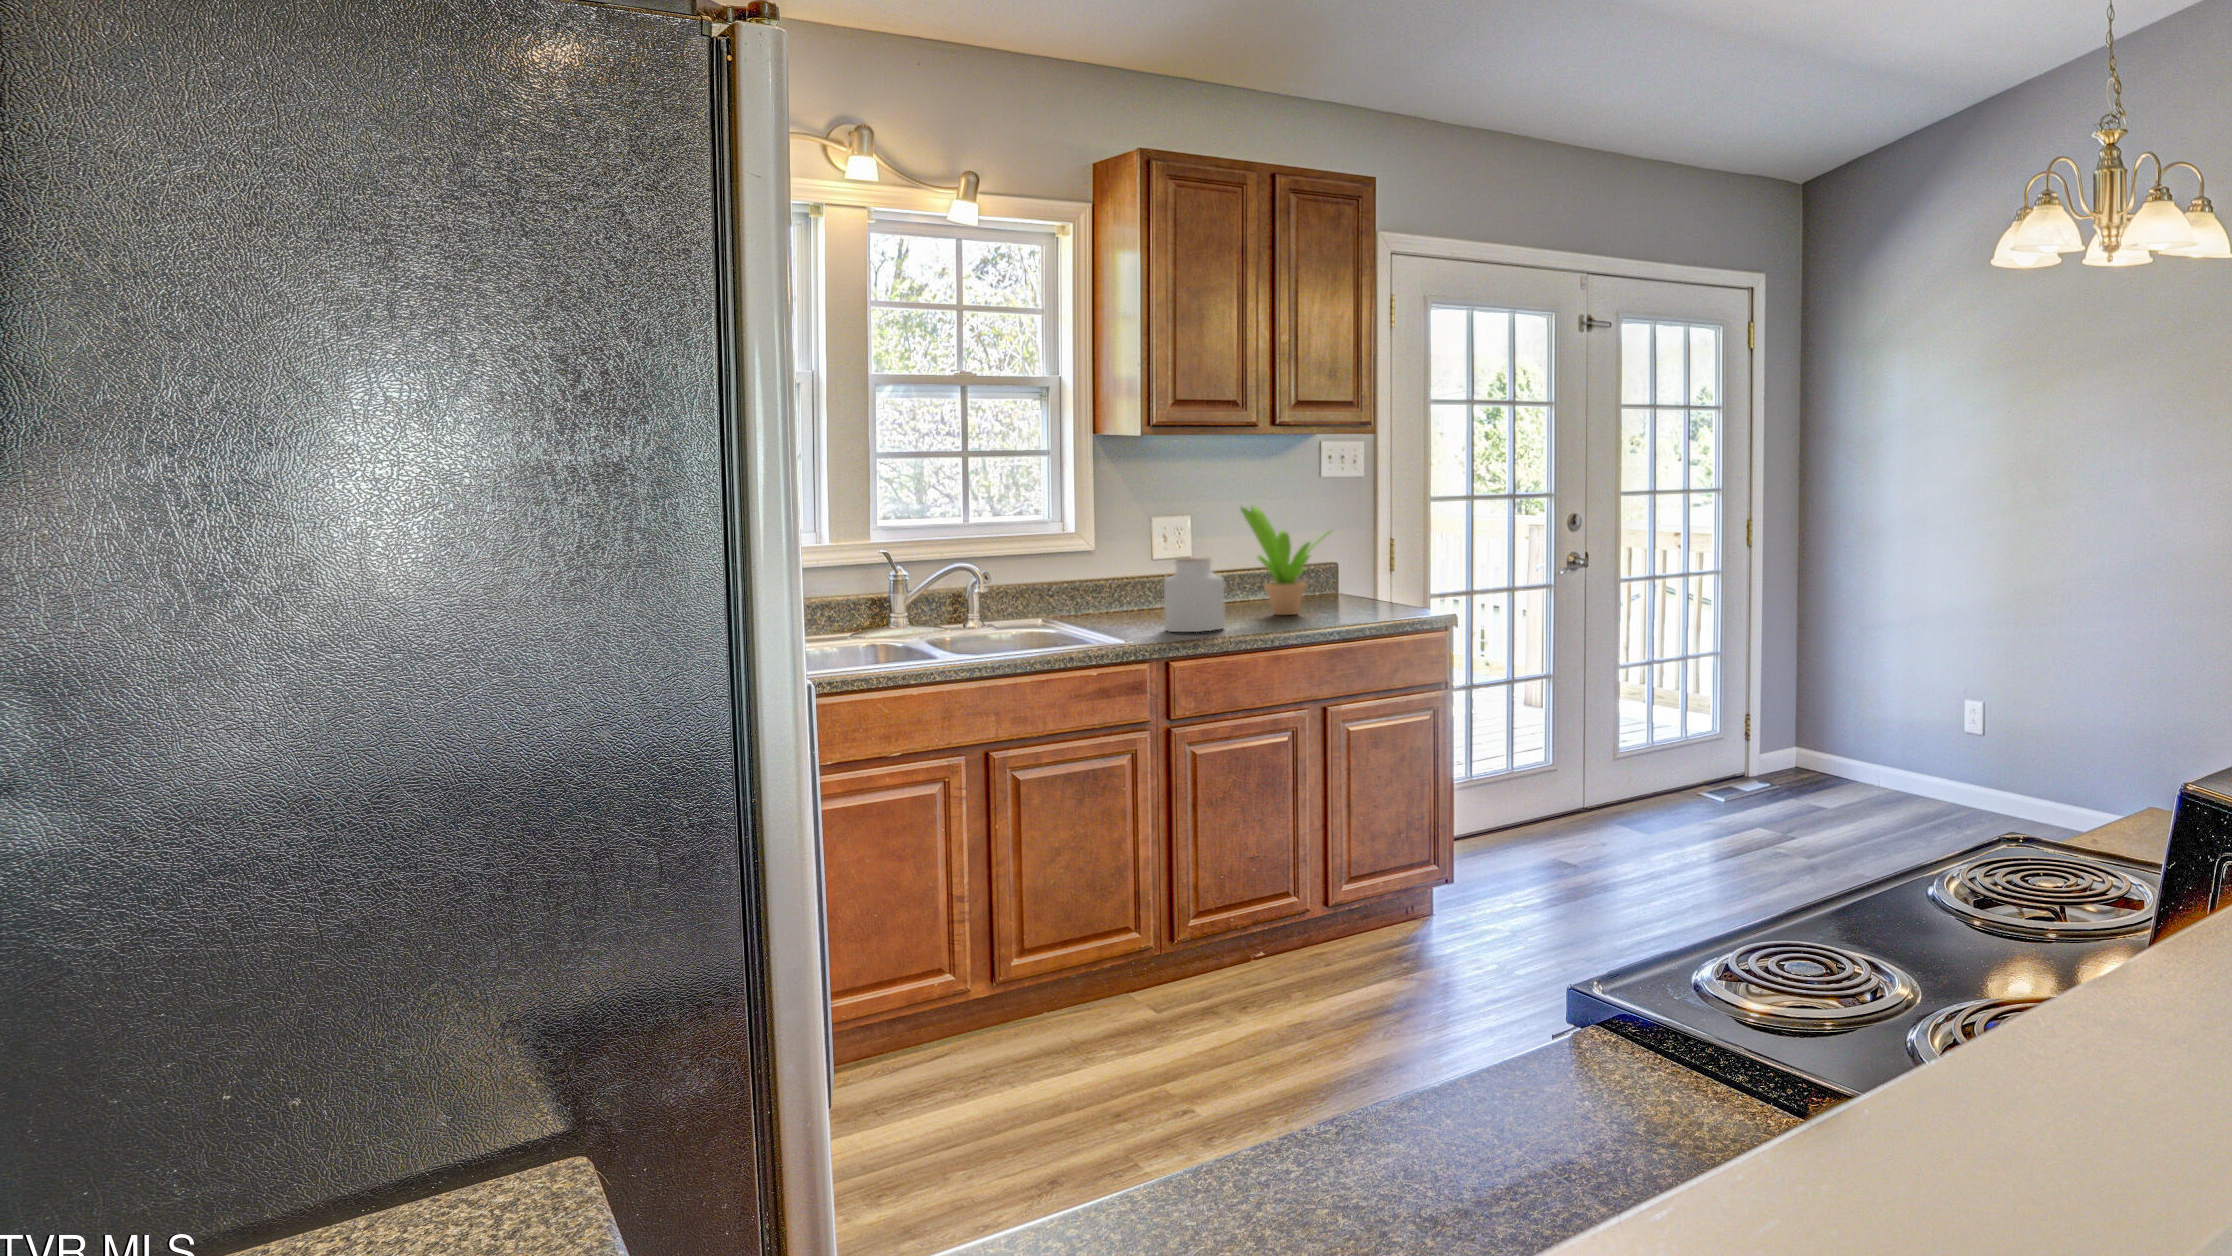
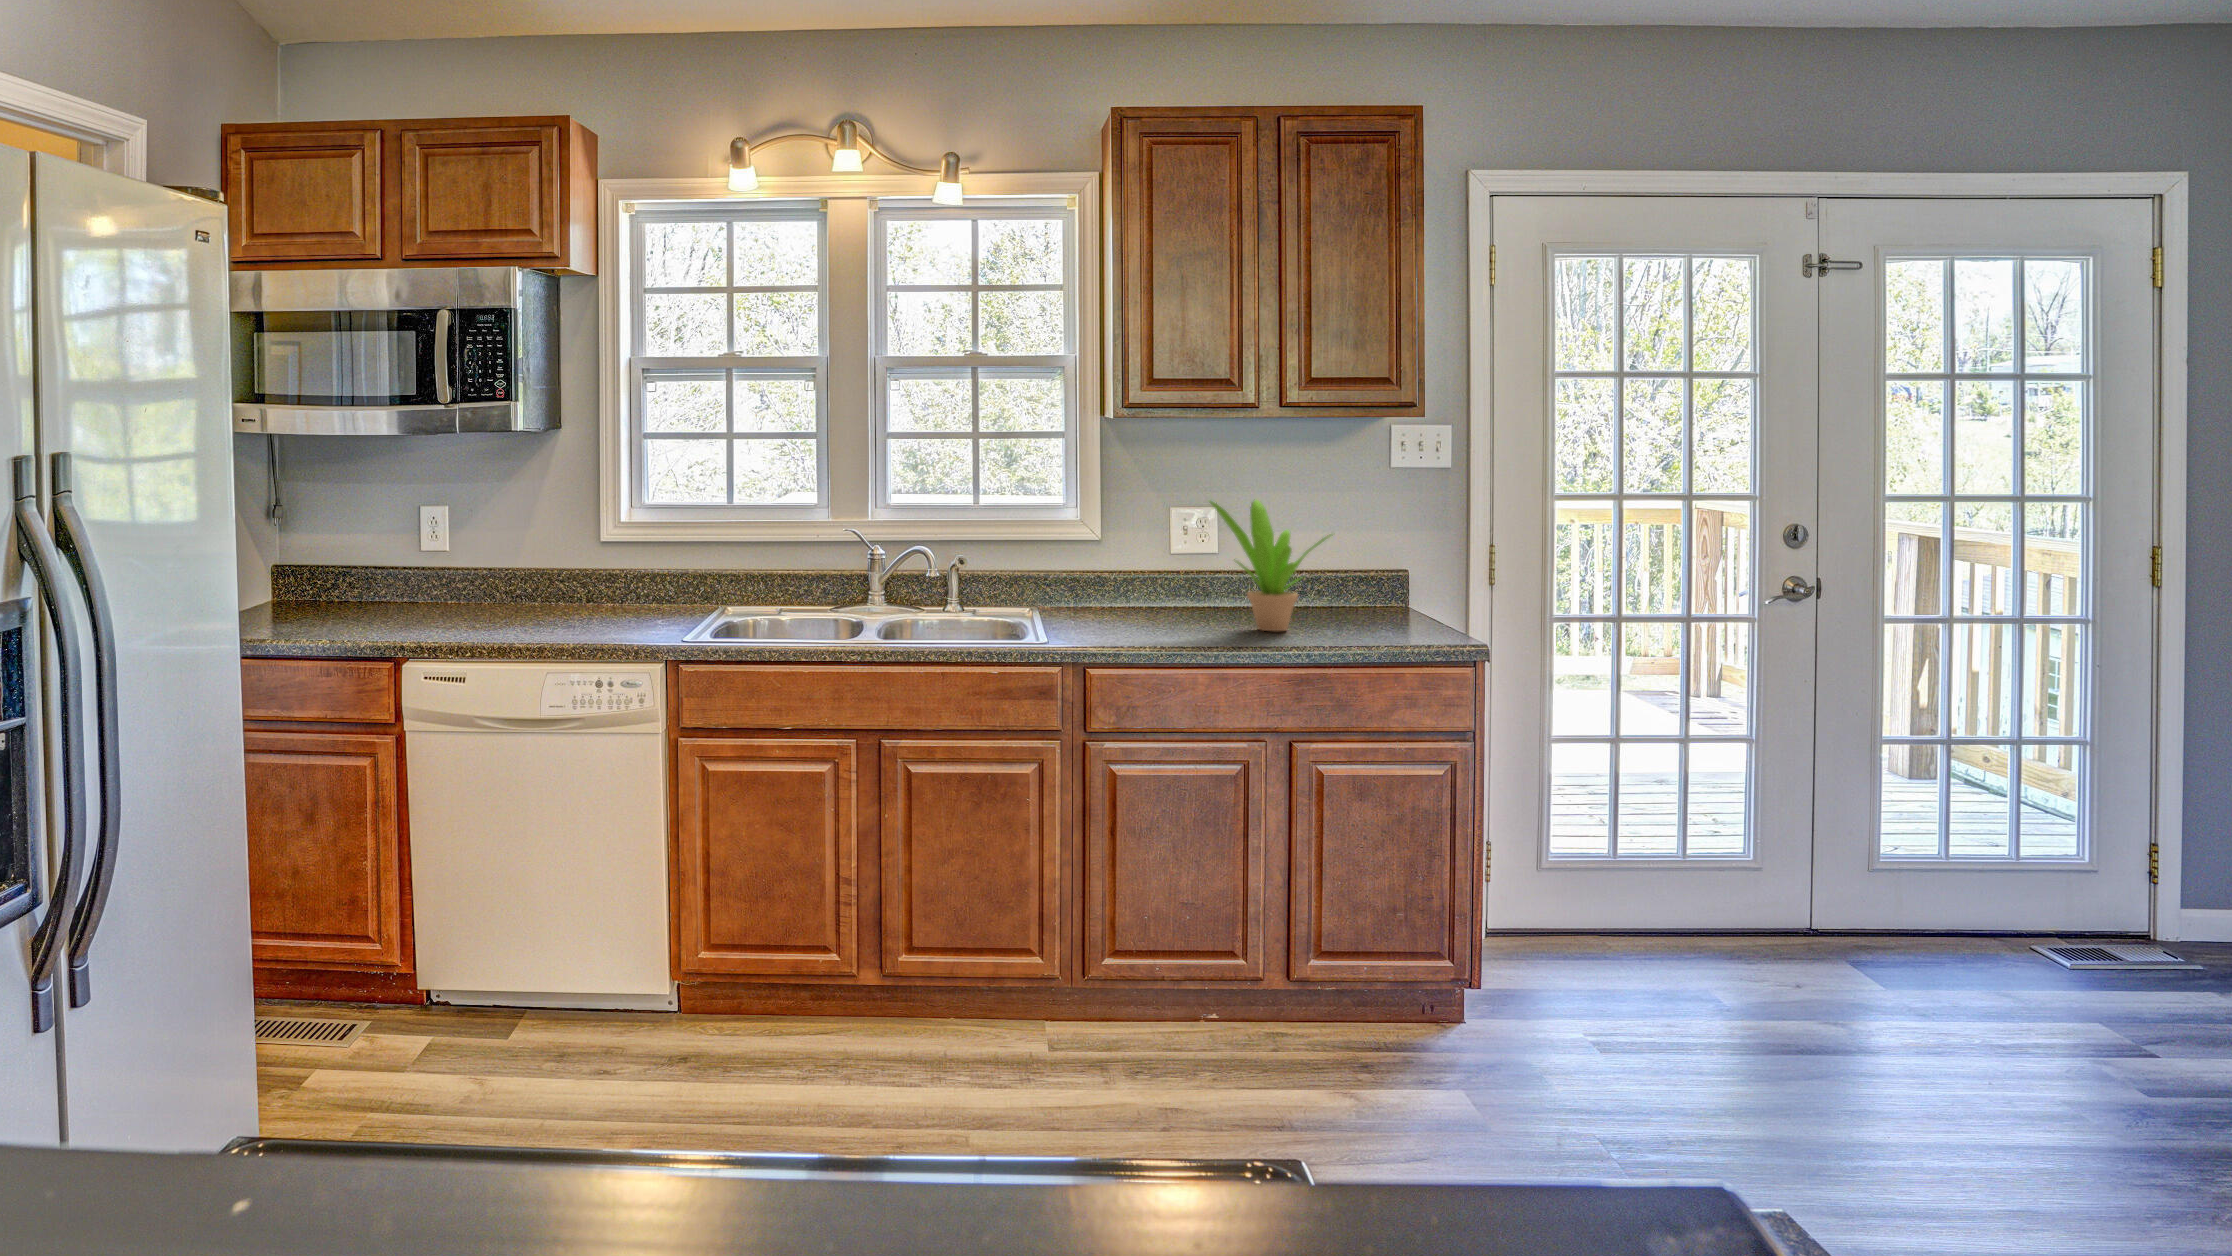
jar: present [1164,558,1225,632] -> none [1106,555,1173,639]

